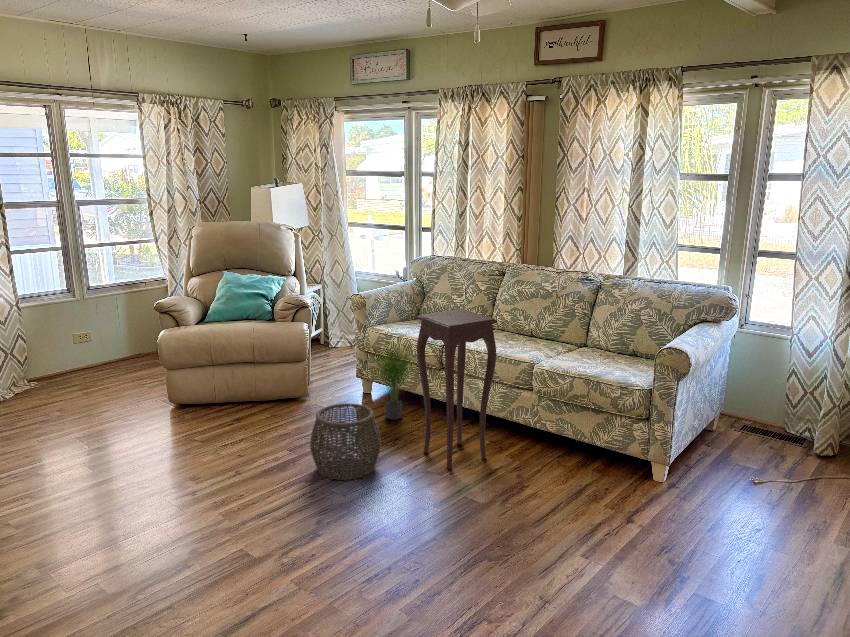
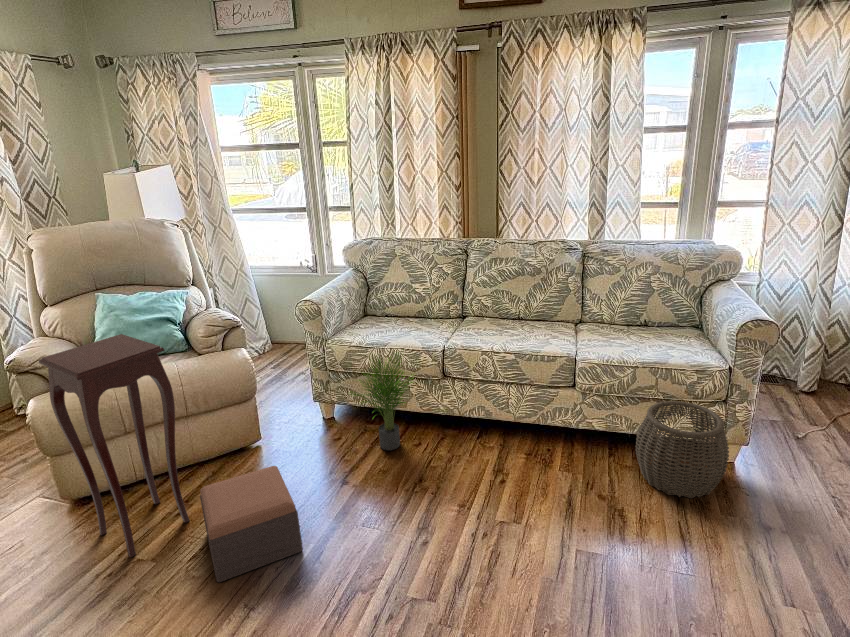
side table: present [417,309,498,469] -> present [39,334,190,557]
footstool: none [229,398,295,456] -> present [200,466,303,582]
woven basket: present [310,403,381,481] -> present [636,401,729,498]

